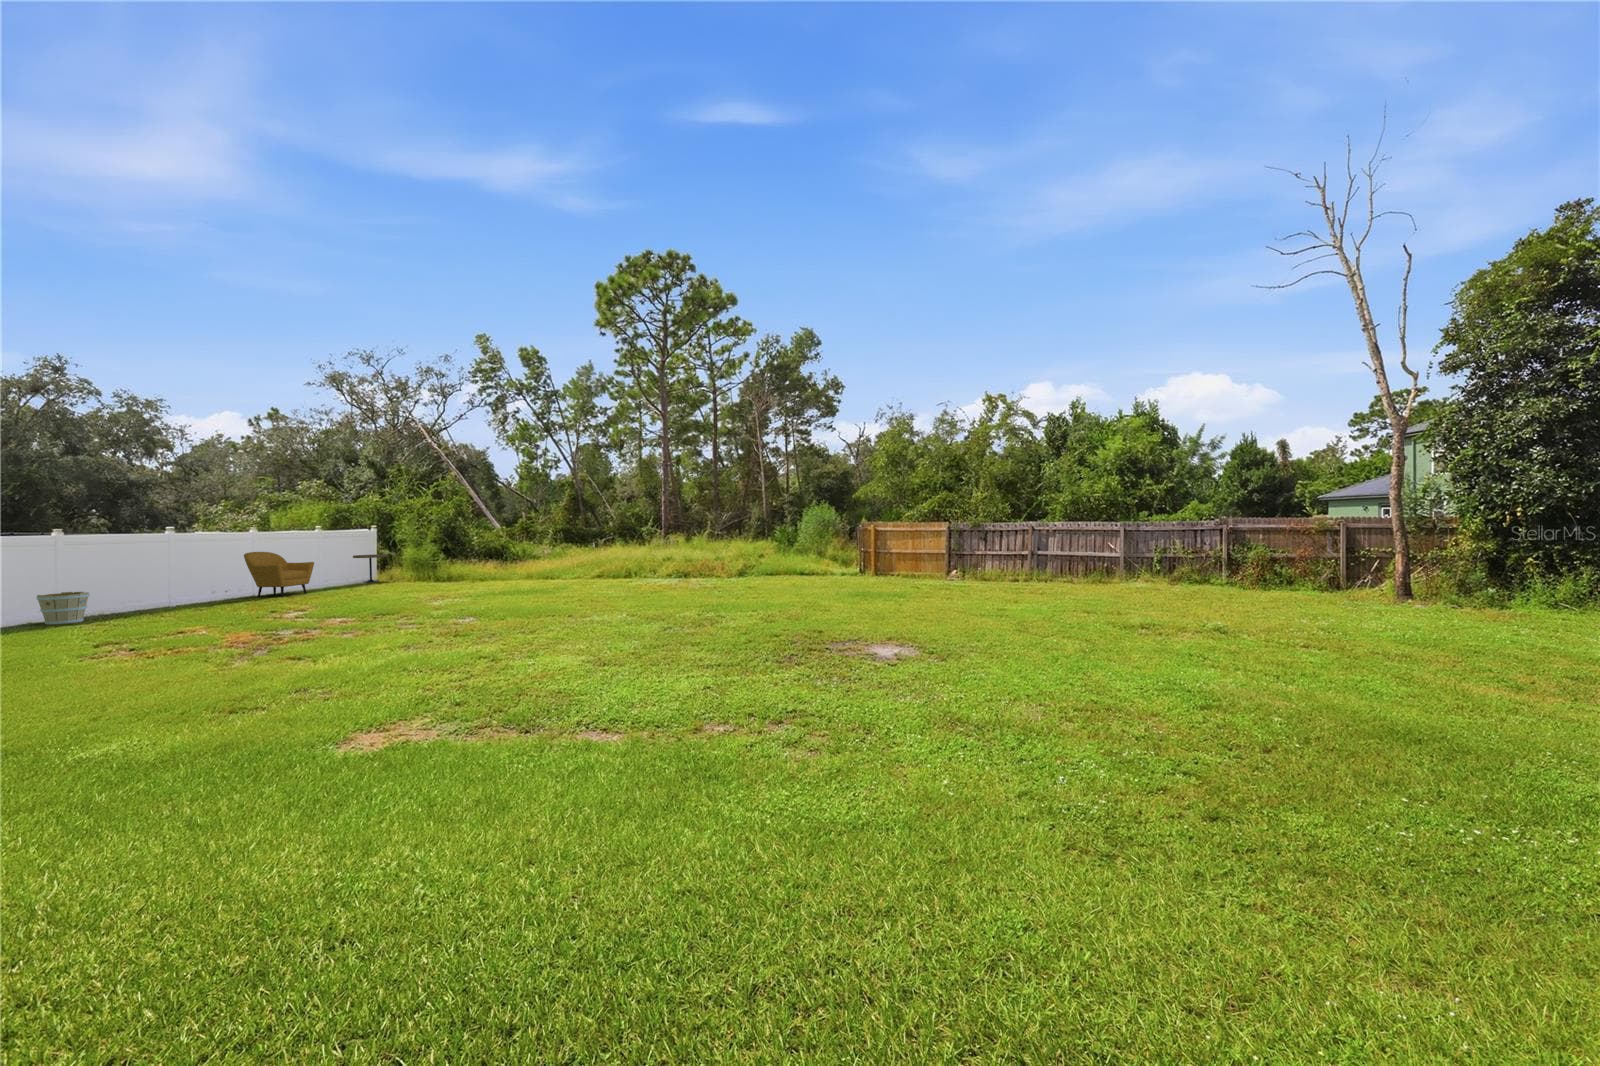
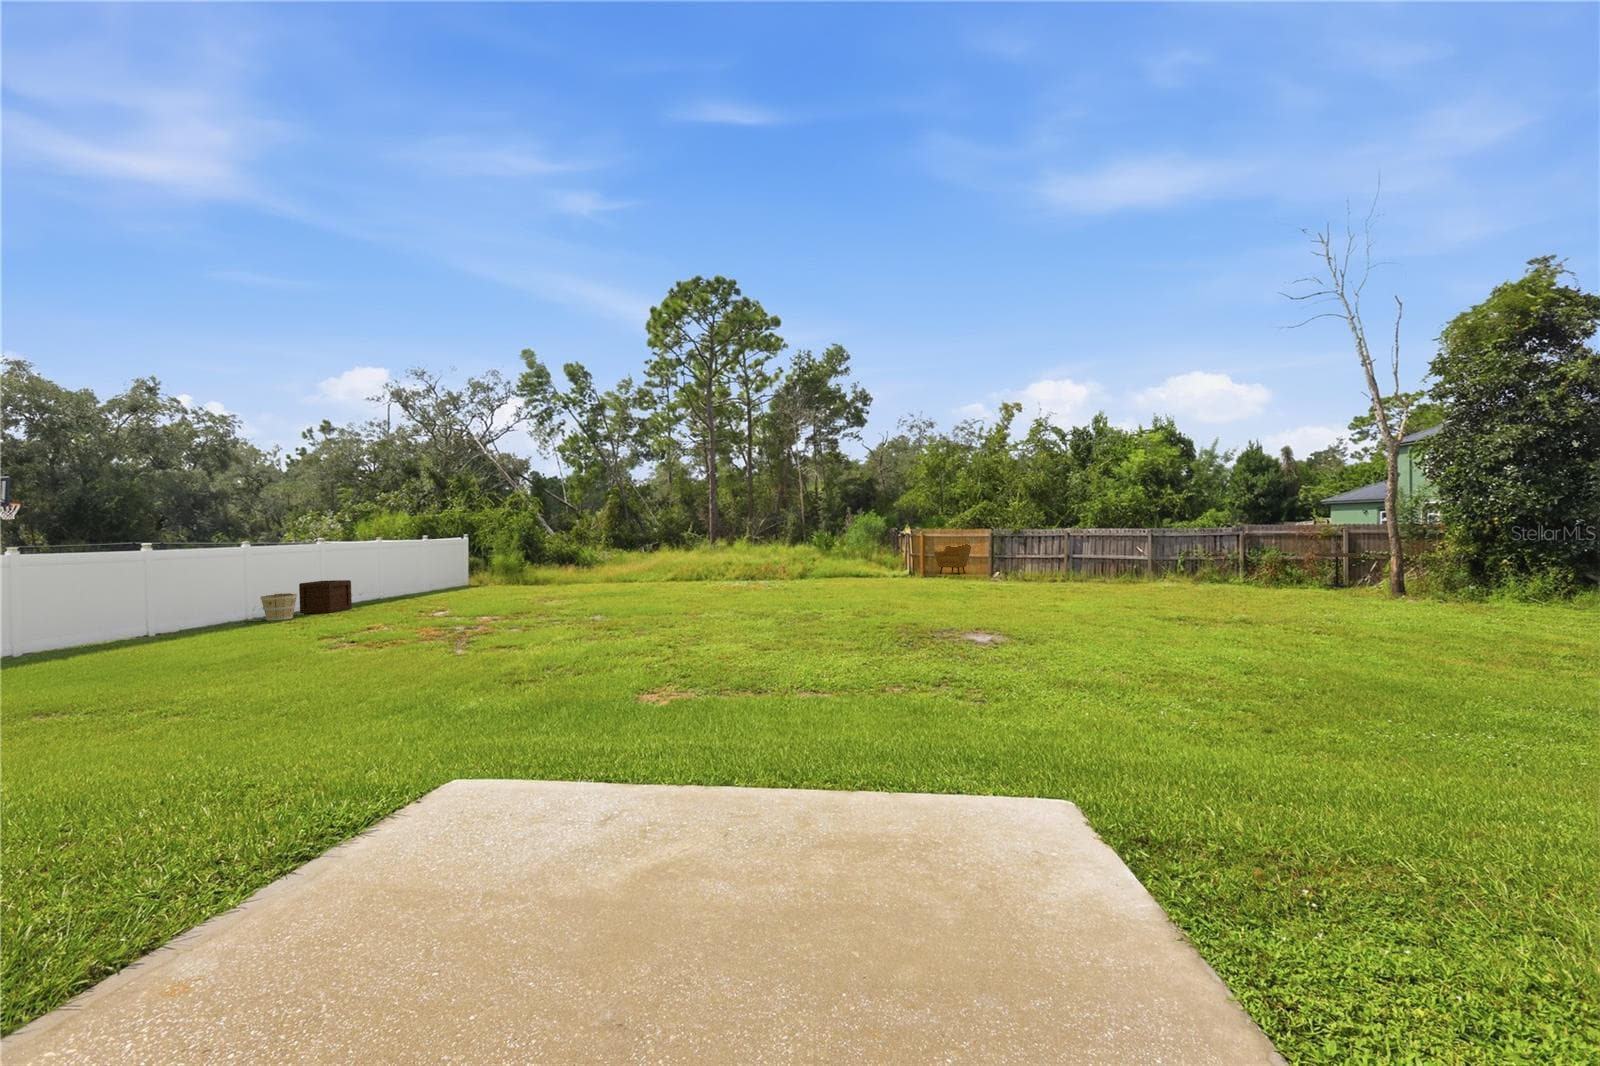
armchair: present [244,552,314,597] -> present [934,544,971,574]
side table: present [353,554,387,583] -> present [1315,553,1360,586]
wooden crate: none [103,576,175,616] -> present [299,580,352,614]

